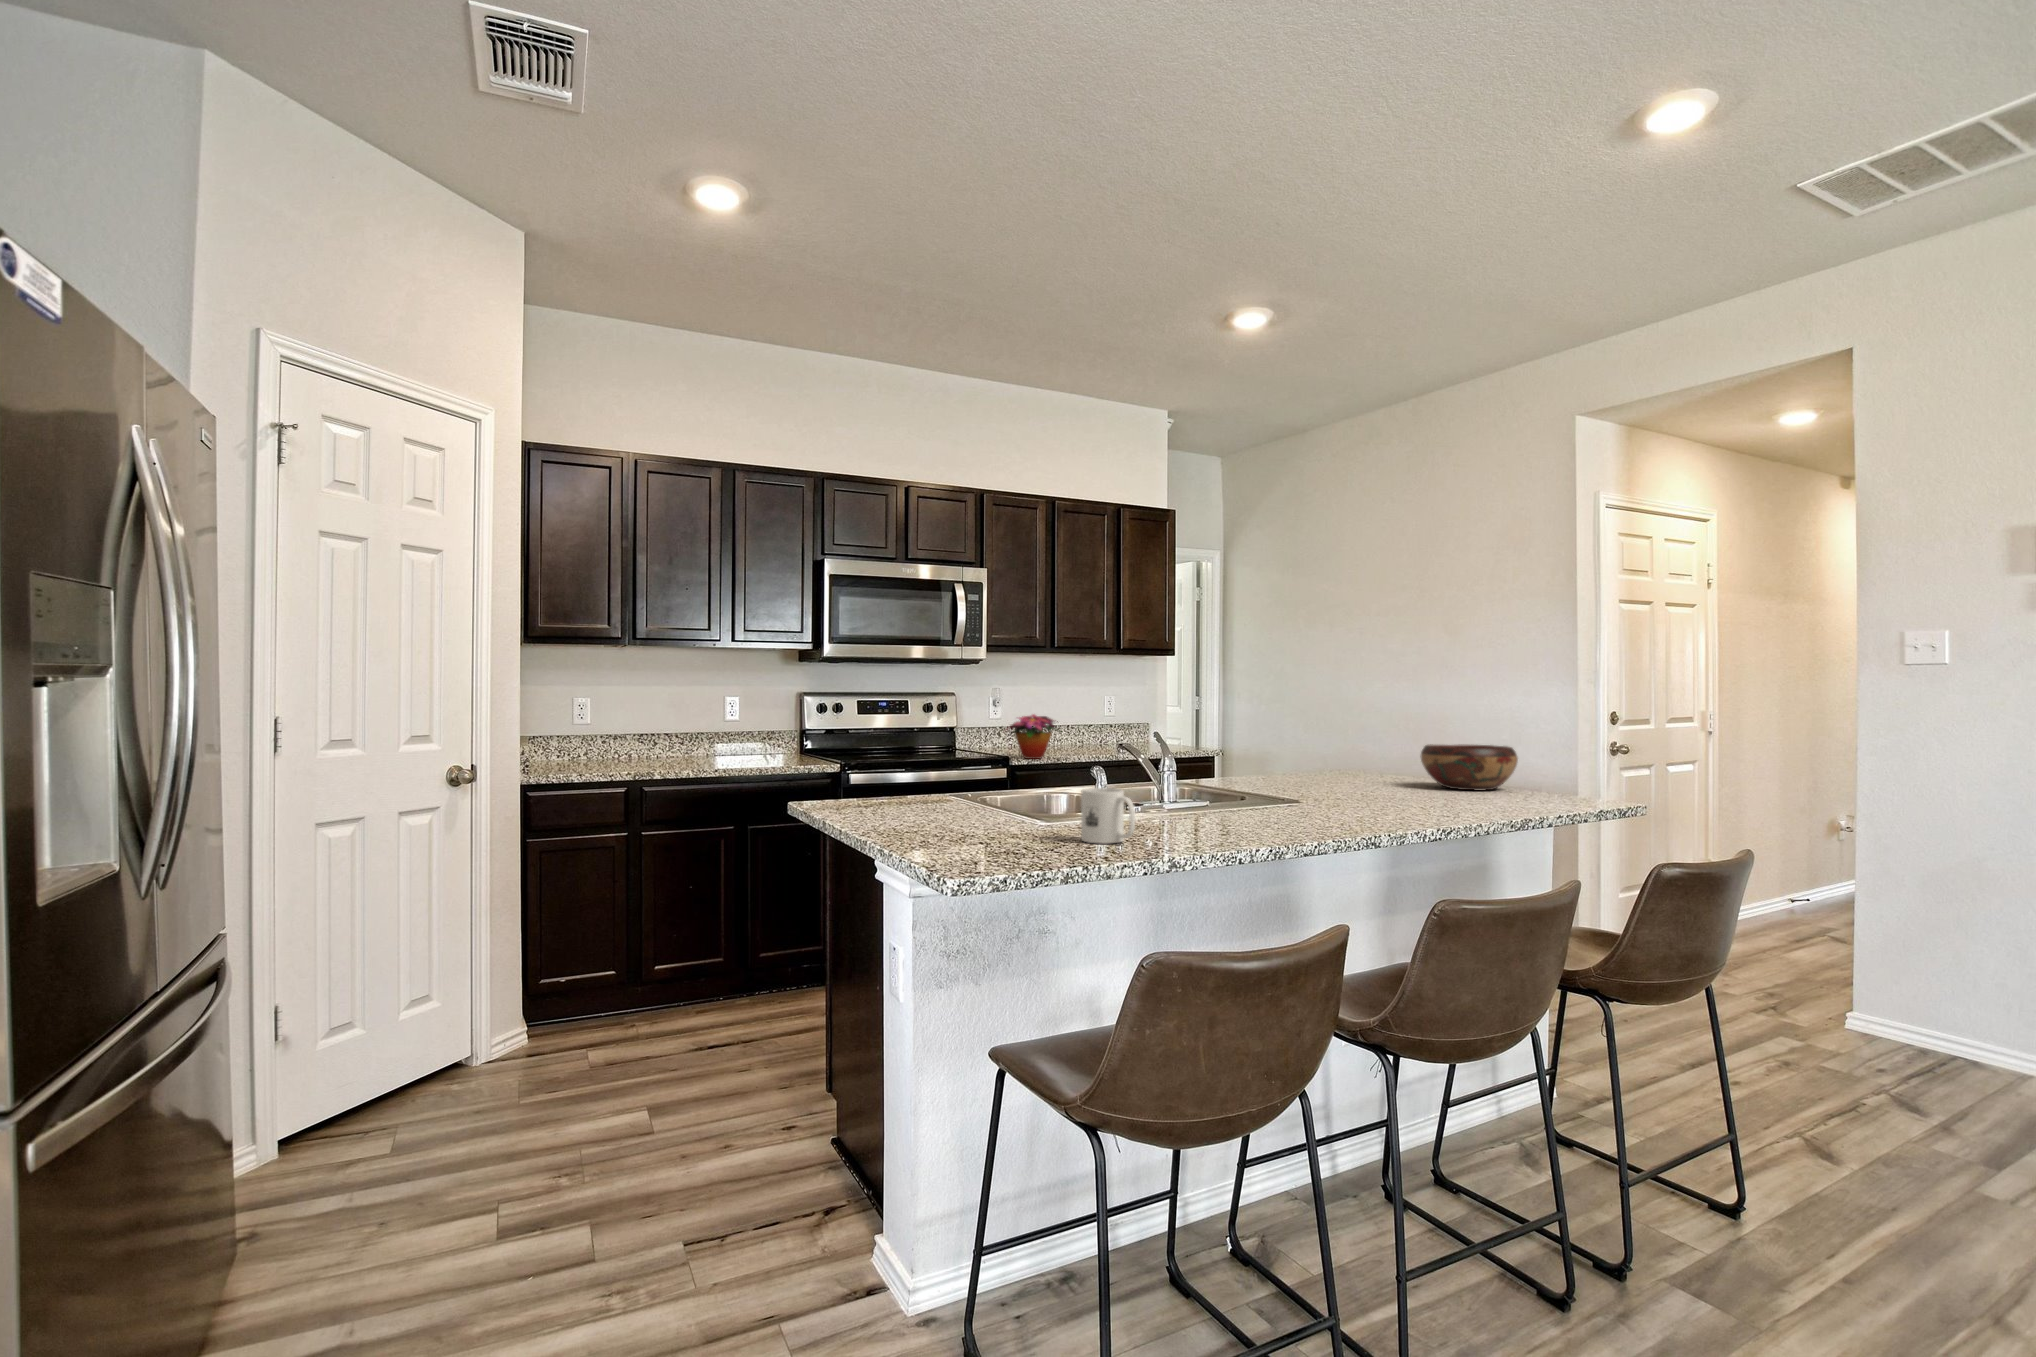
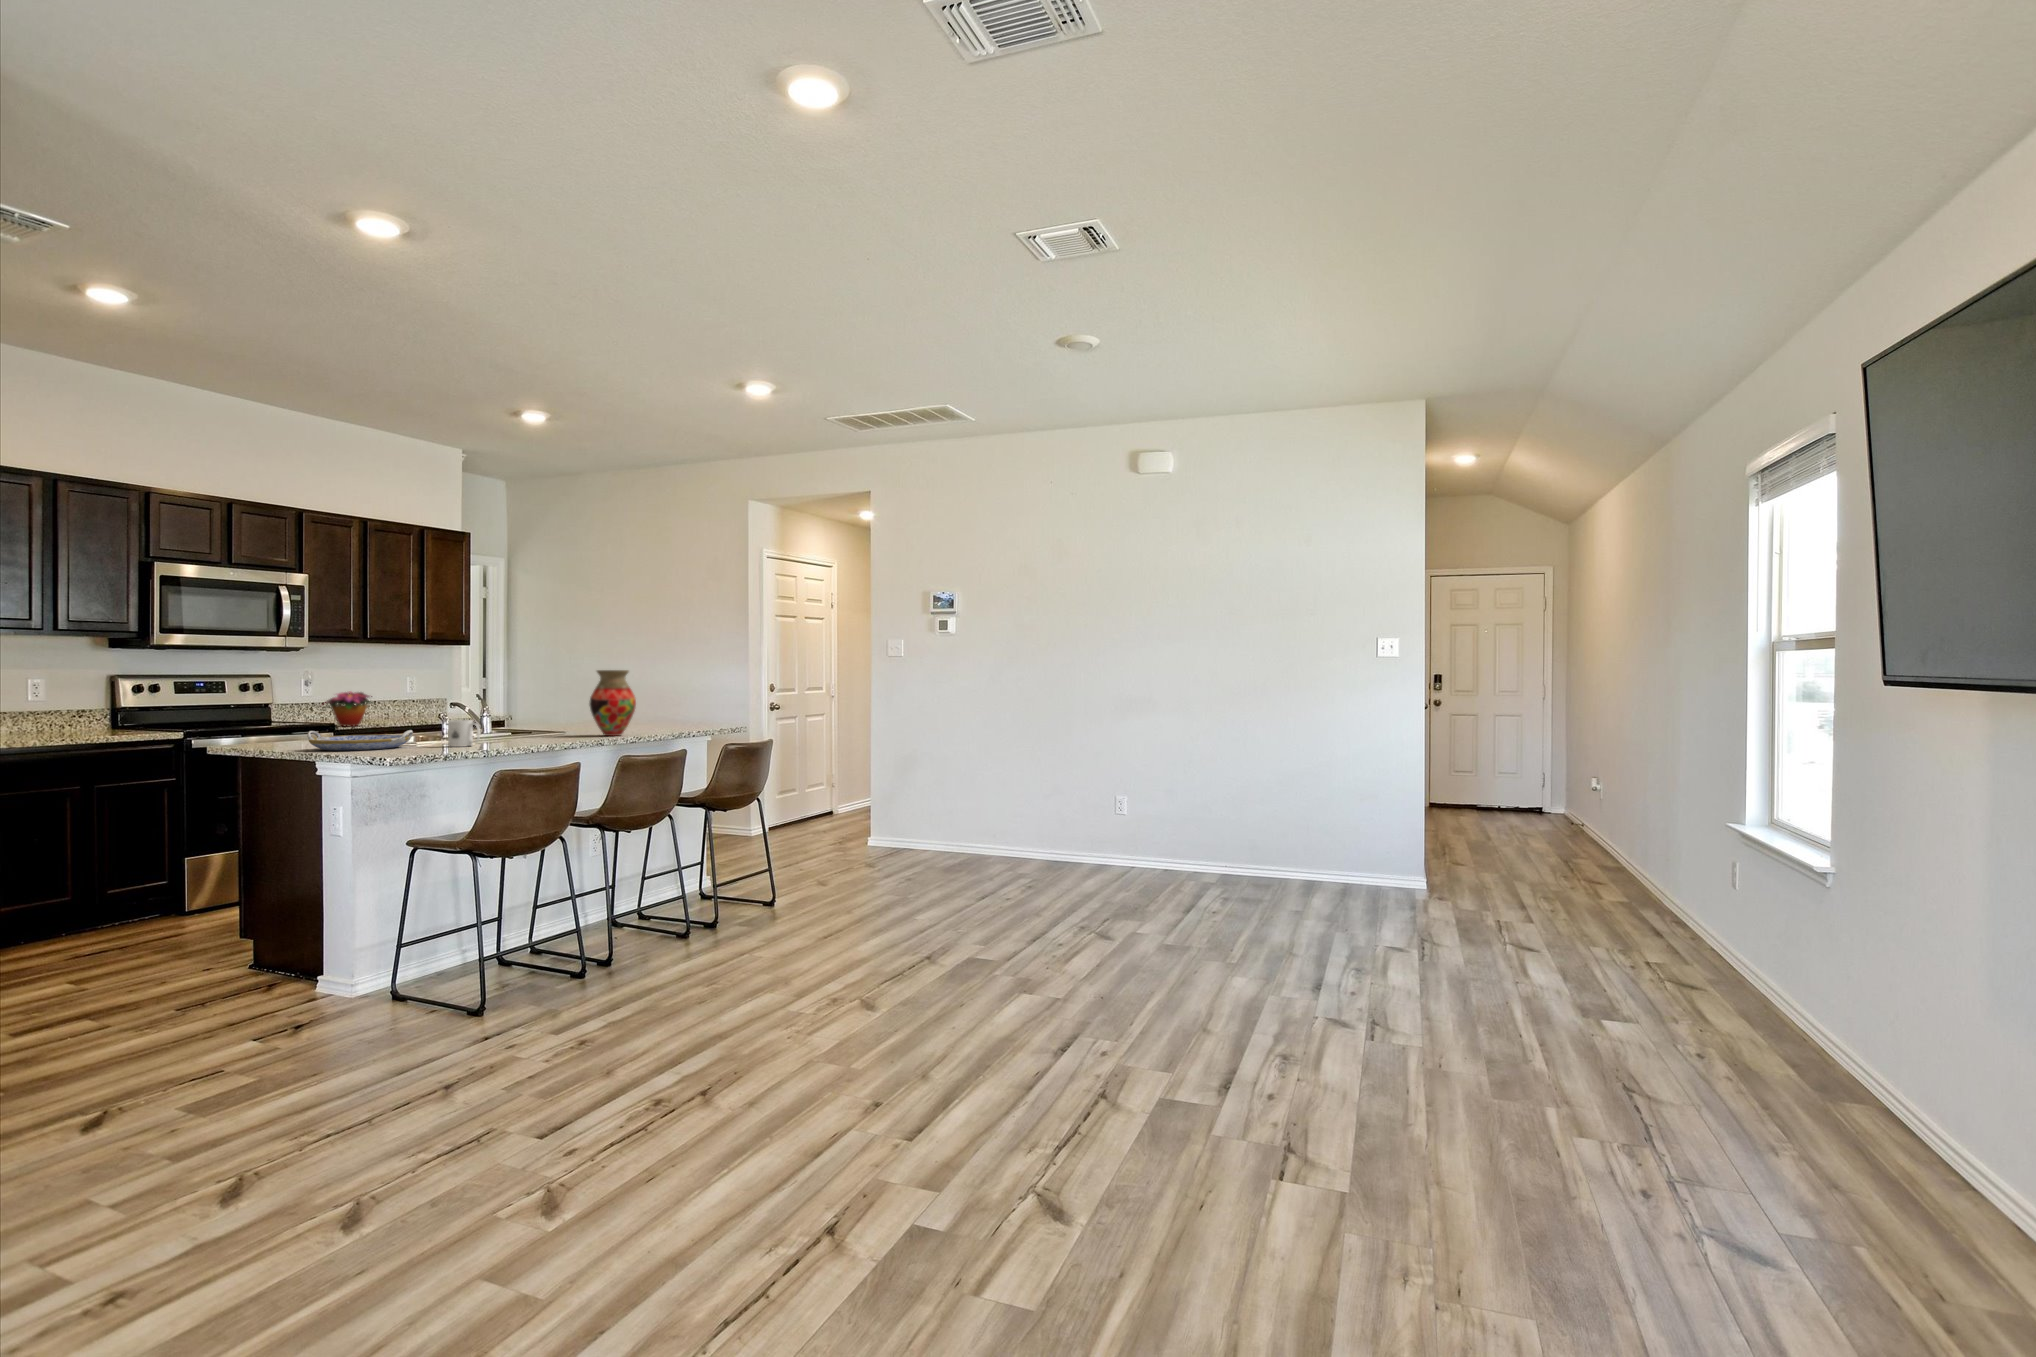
vase: none [1338,691,1430,824] -> present [590,670,636,736]
decorative bowl: present [1420,744,1518,790] -> none [644,701,697,726]
serving tray: none [875,794,1028,838] -> present [307,730,413,751]

